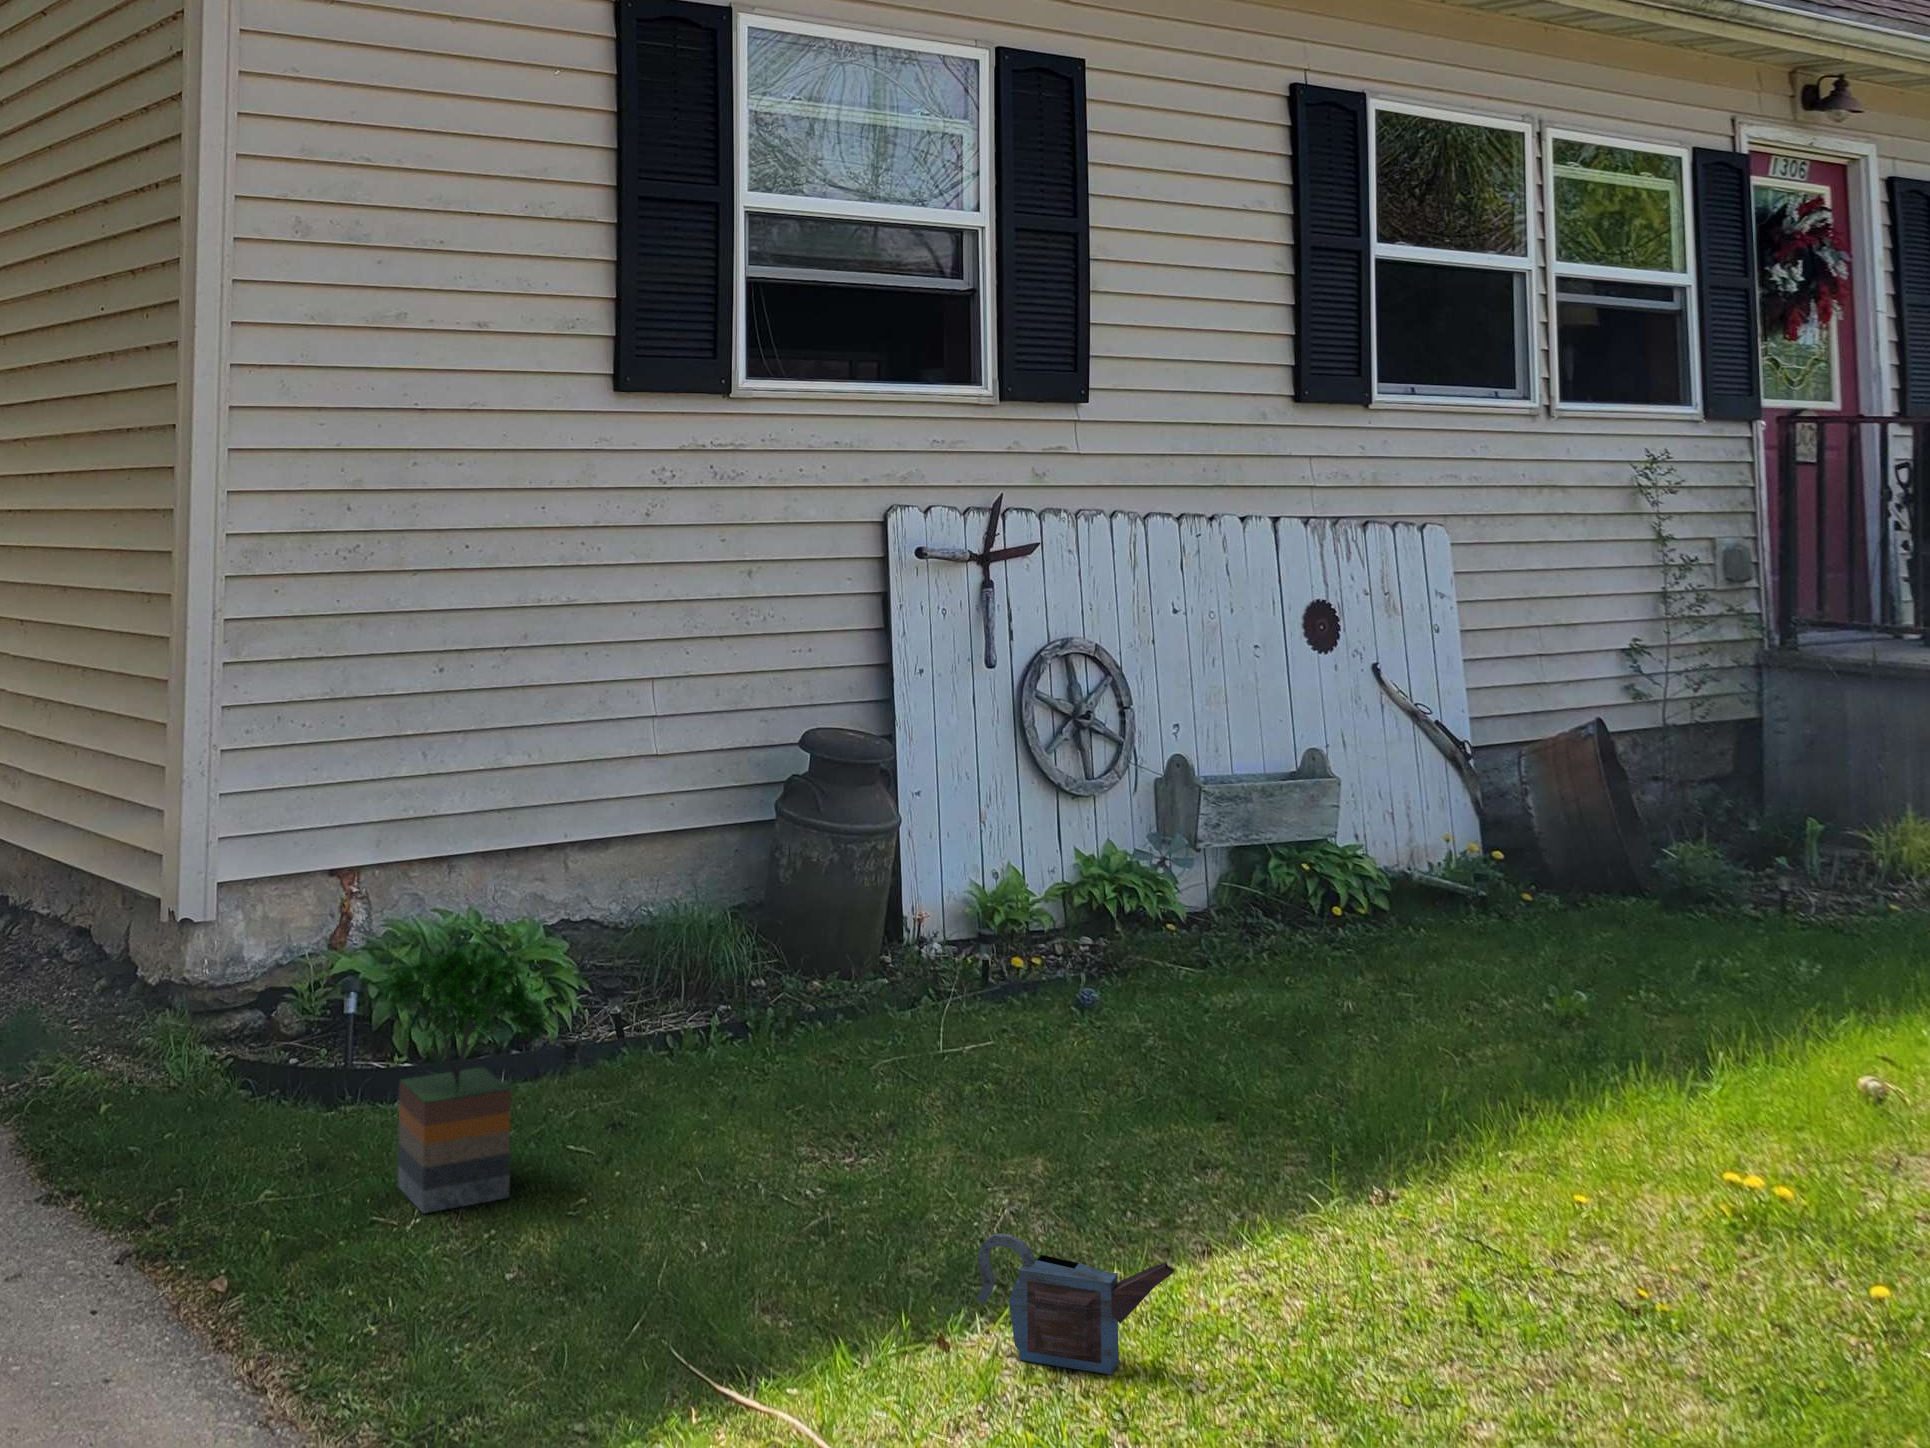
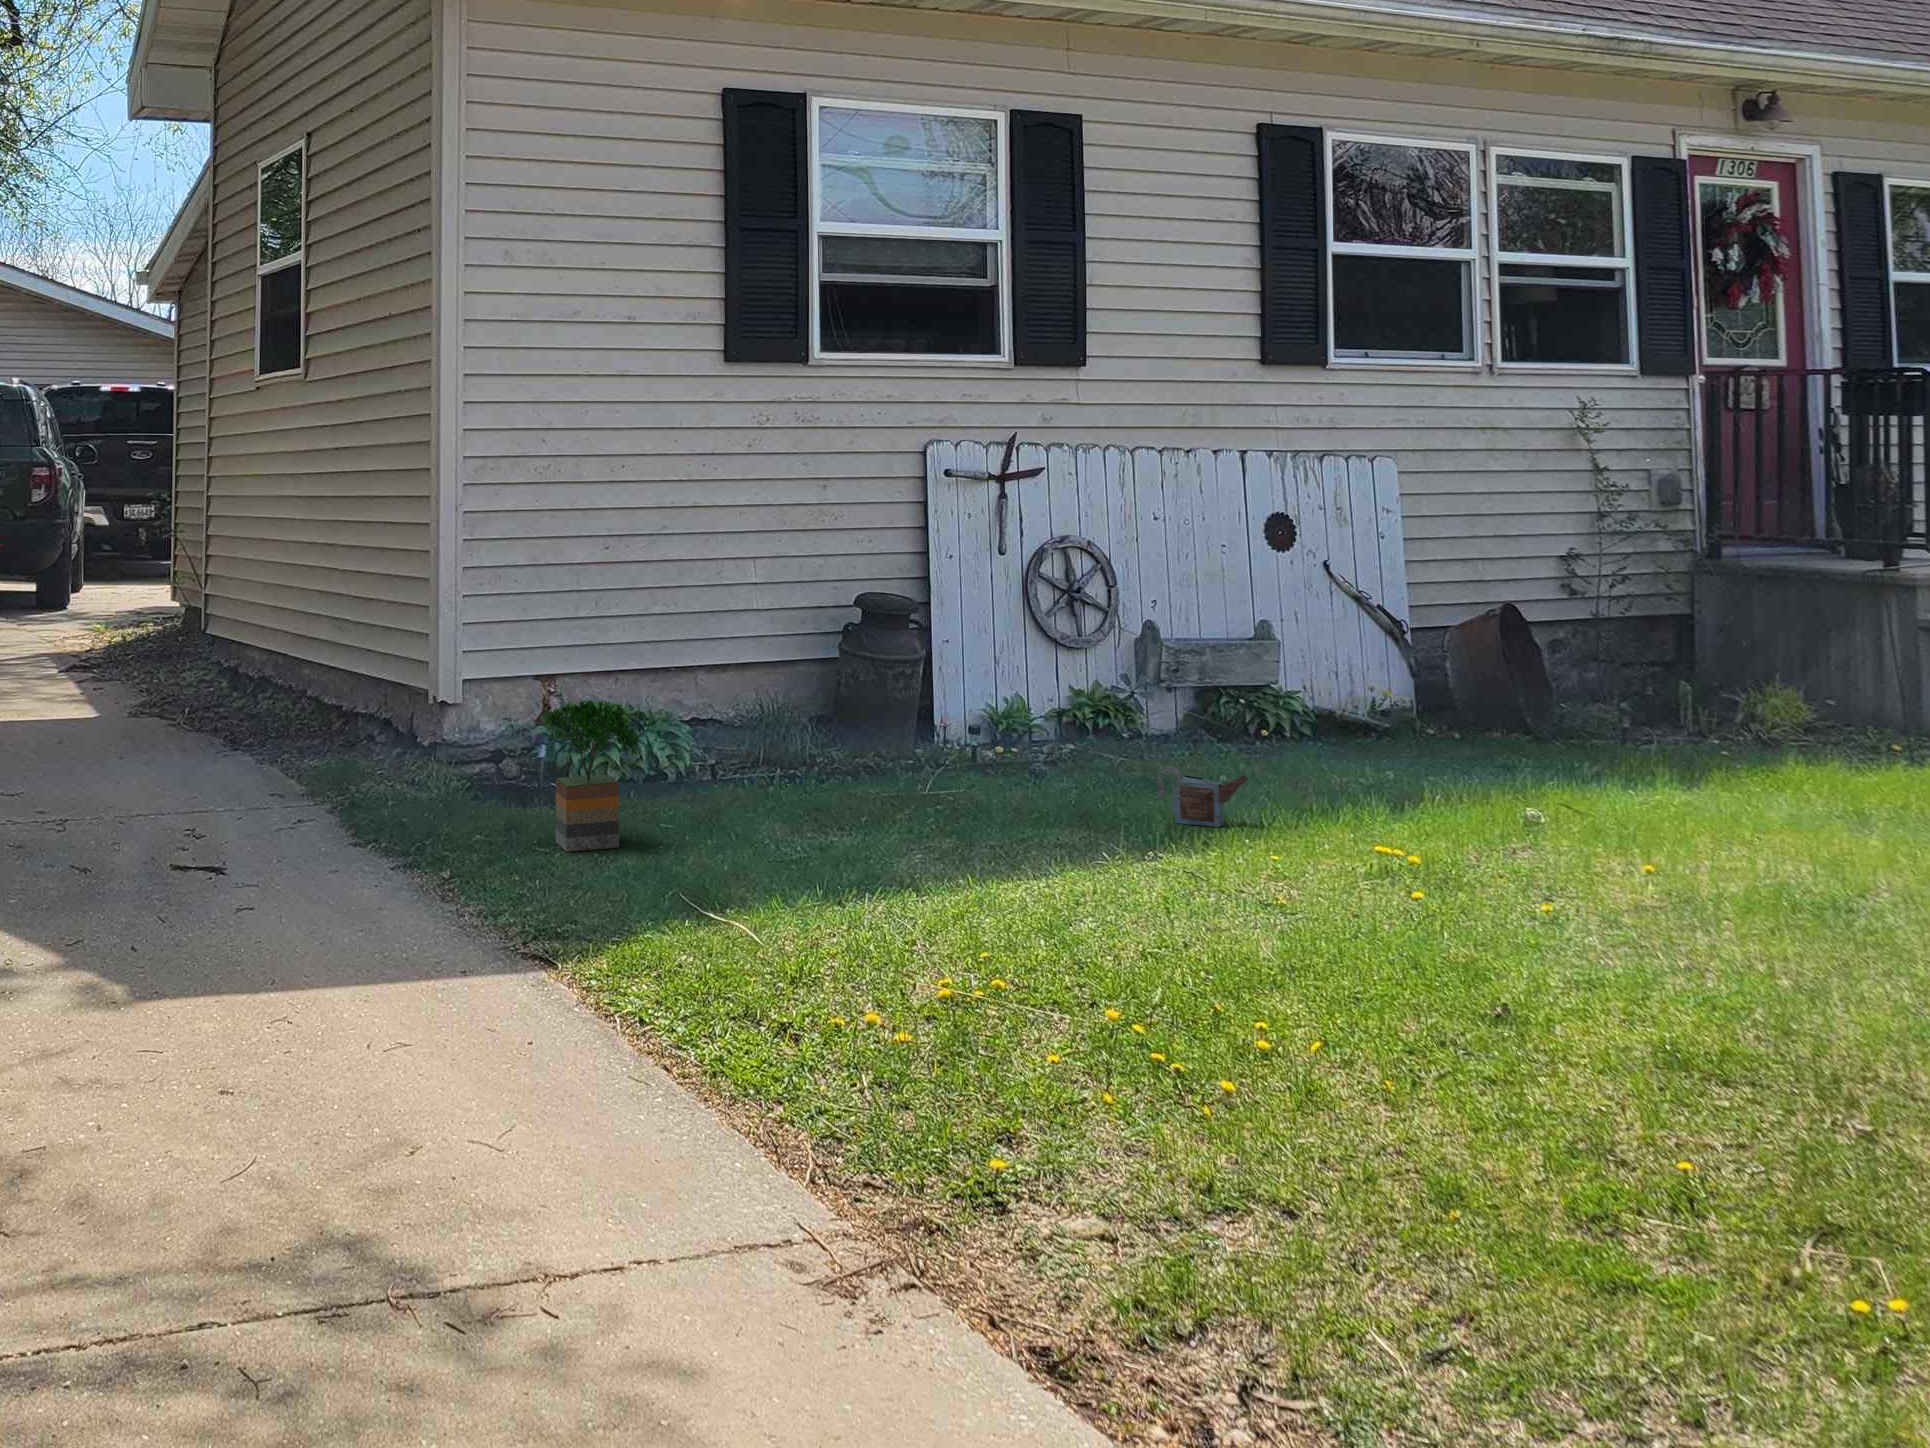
watering can: present [976,1233,1175,1375] -> present [1156,767,1248,827]

